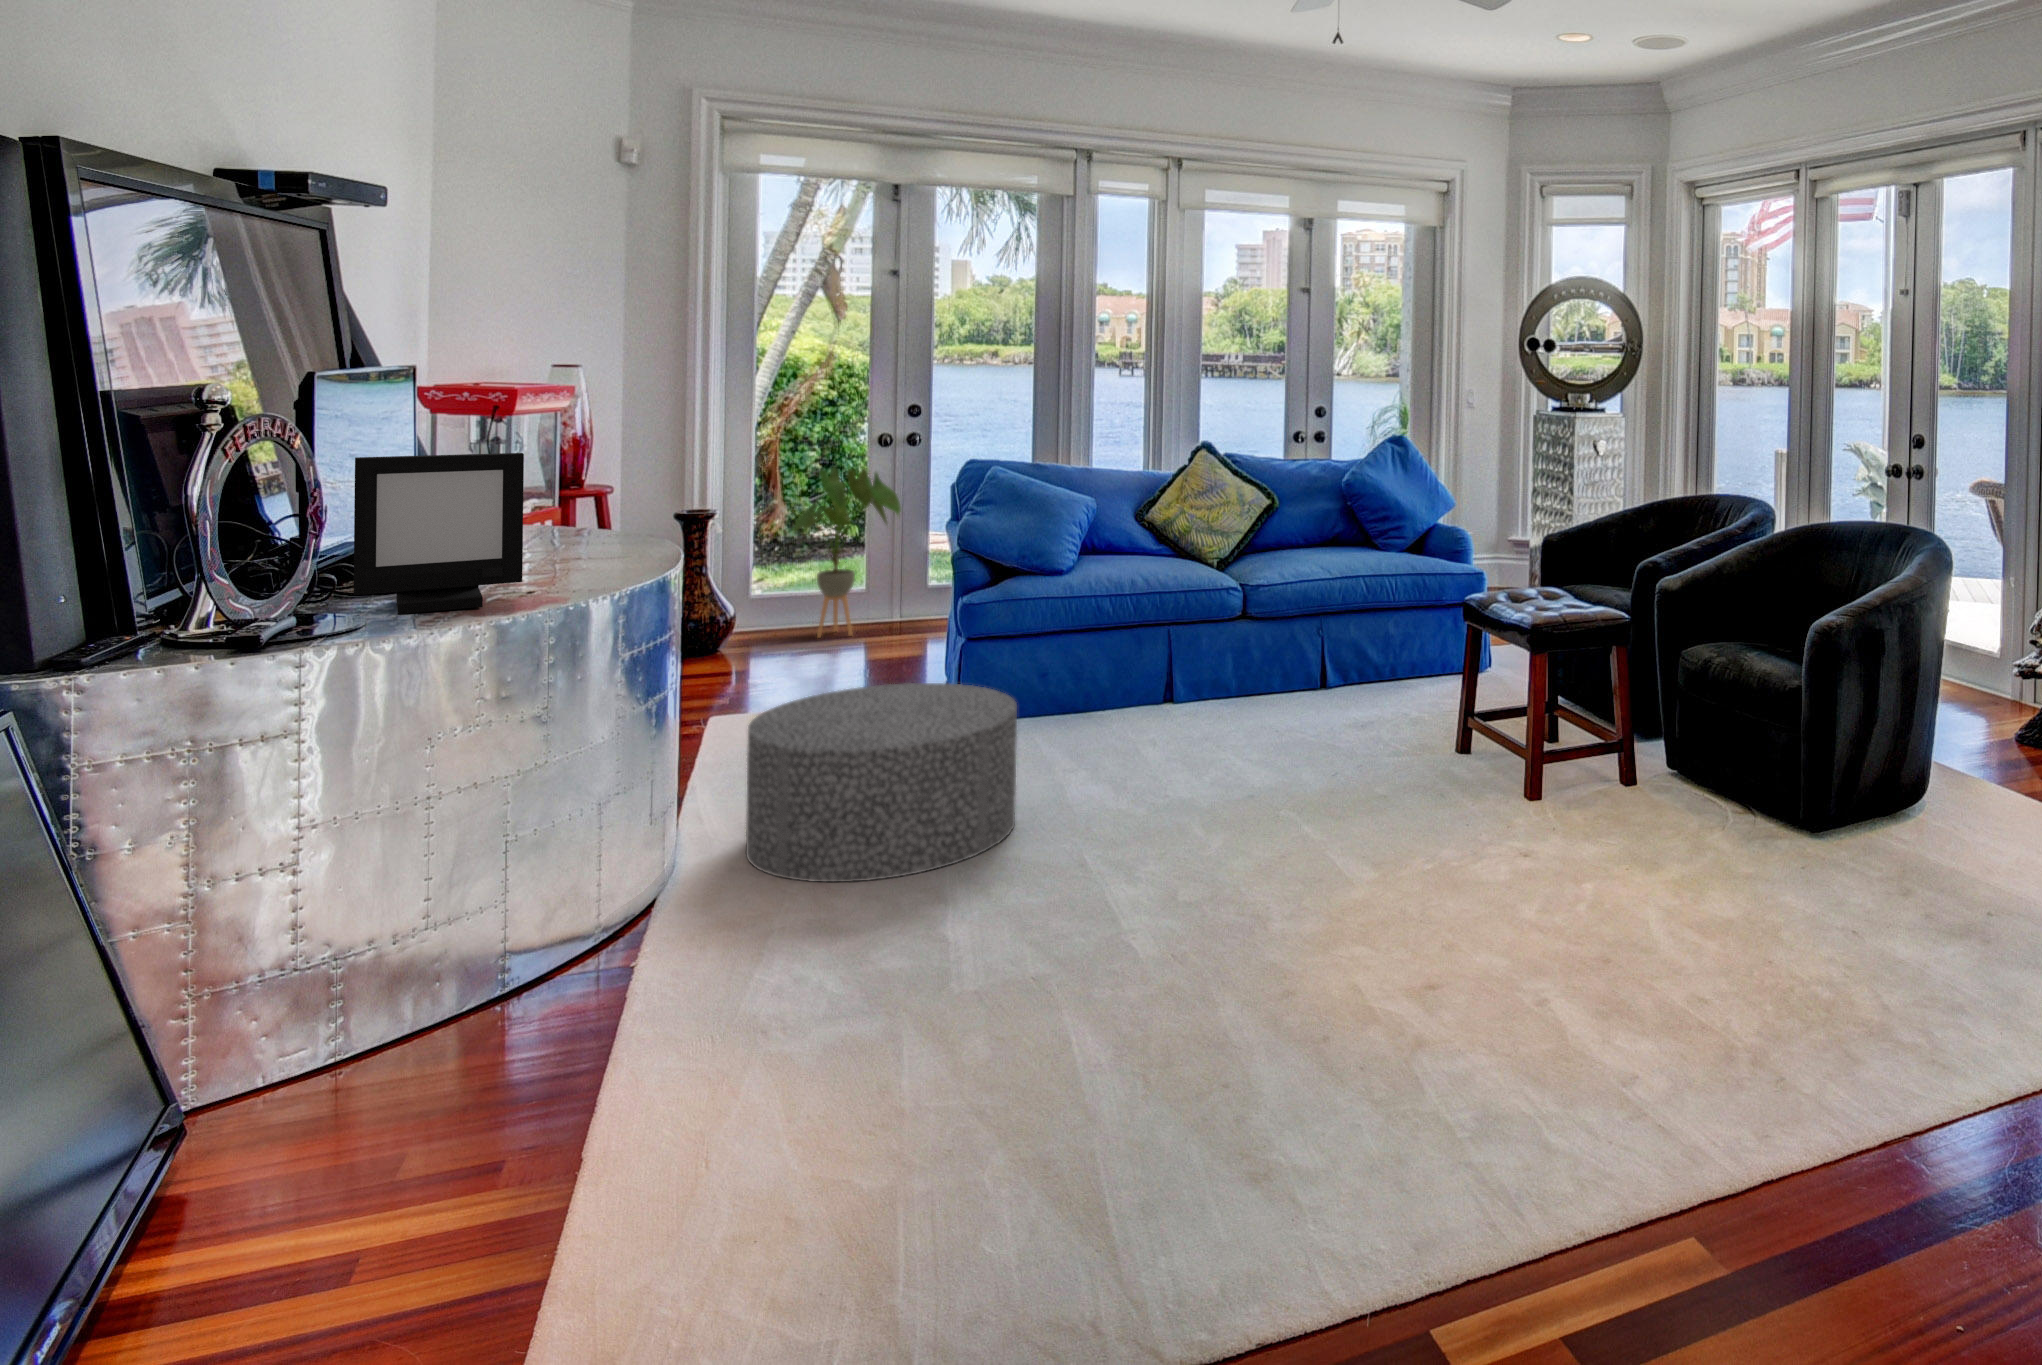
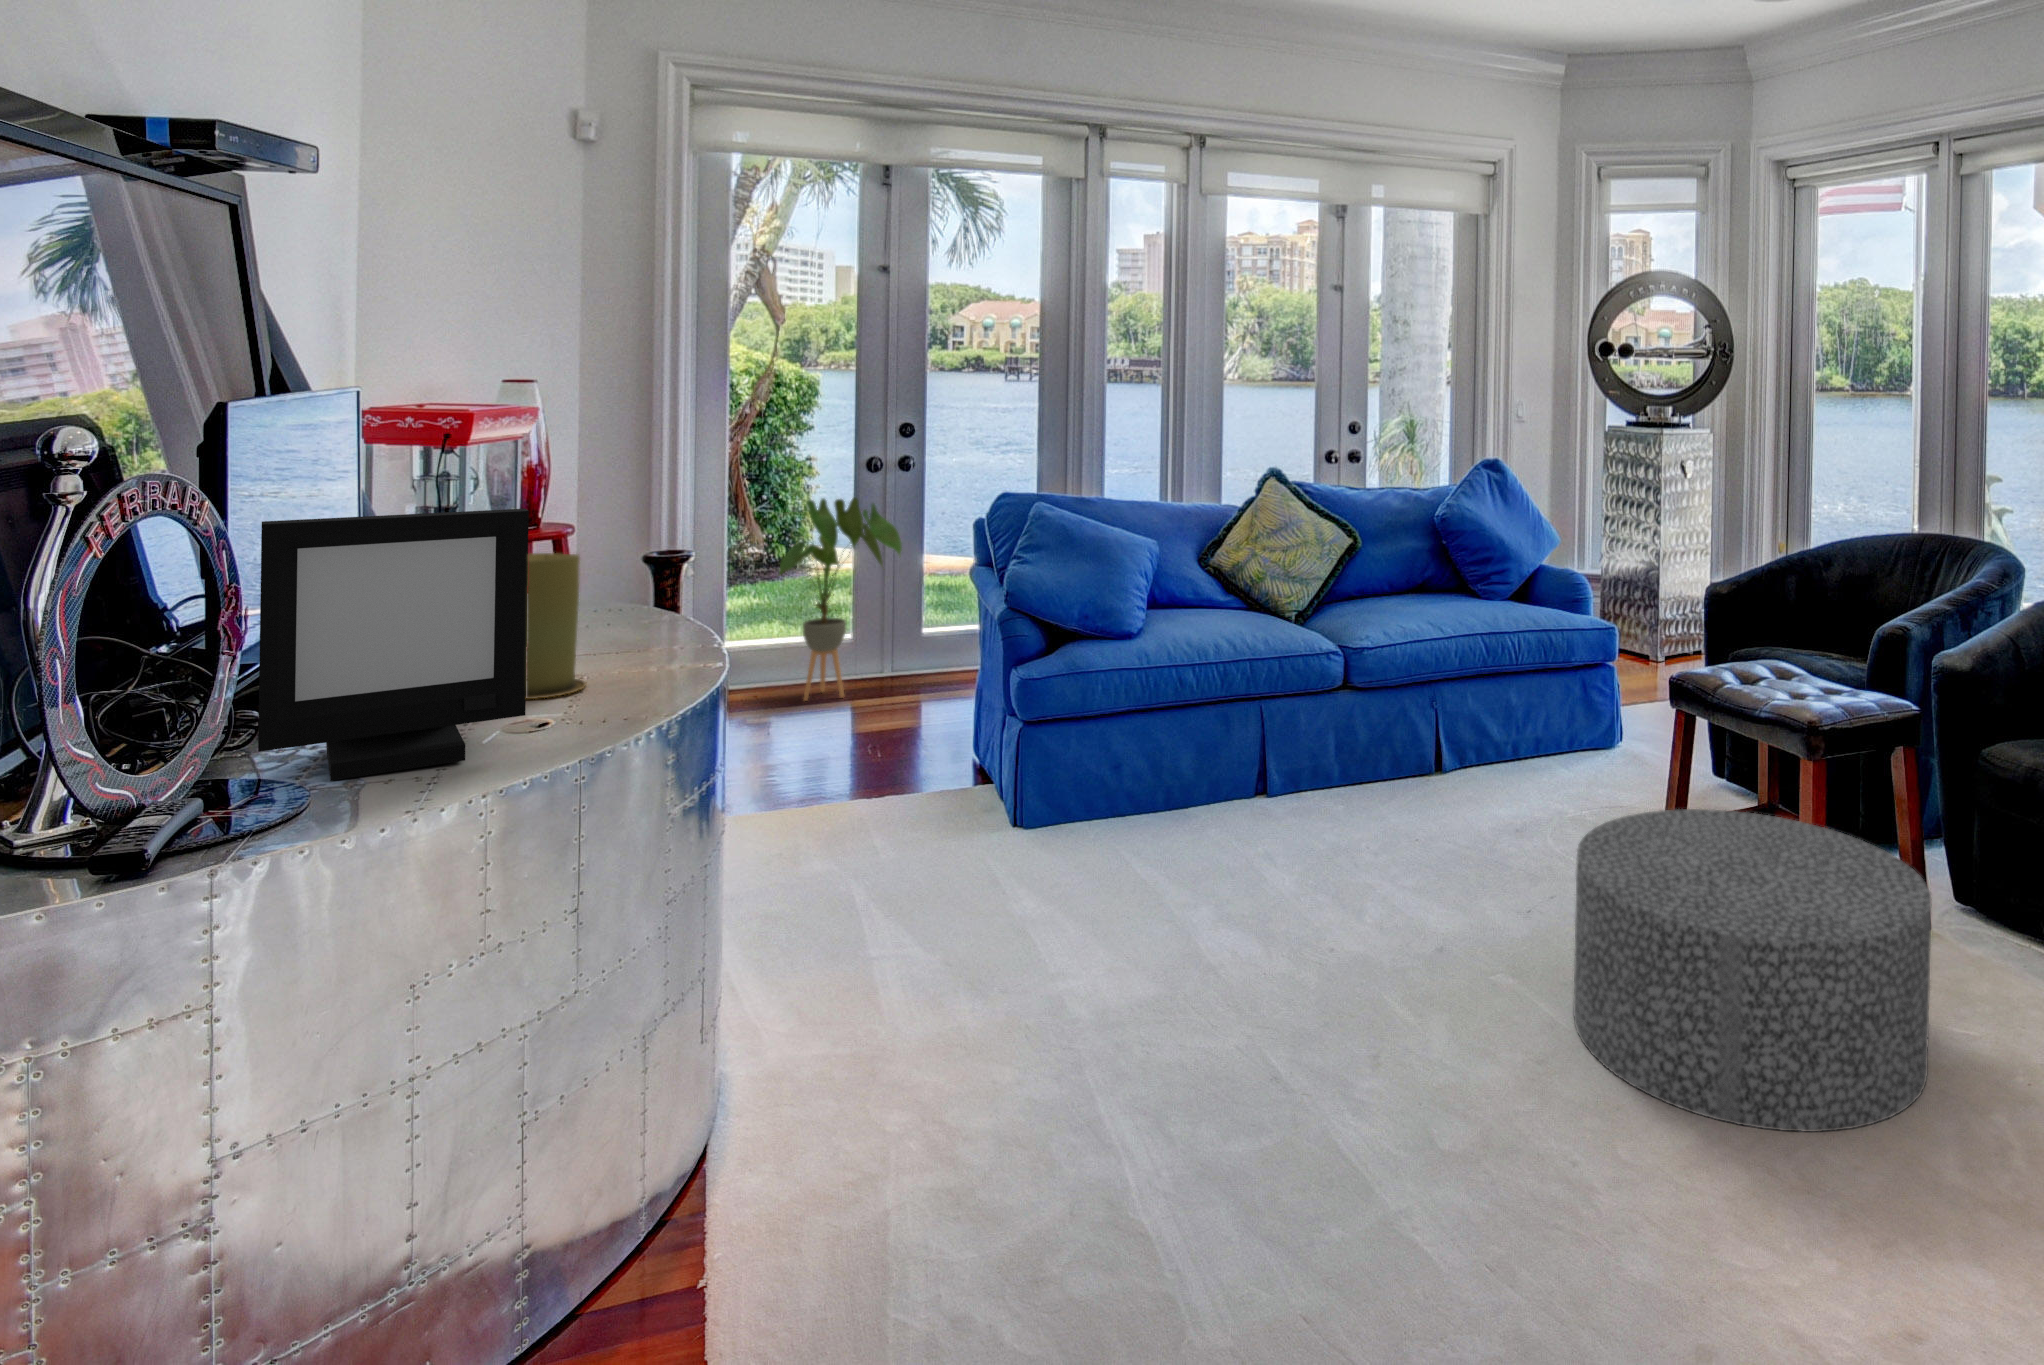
candle: none [512,487,575,581] -> present [526,553,586,699]
ottoman: present [746,683,1017,882] -> present [1573,809,1931,1132]

